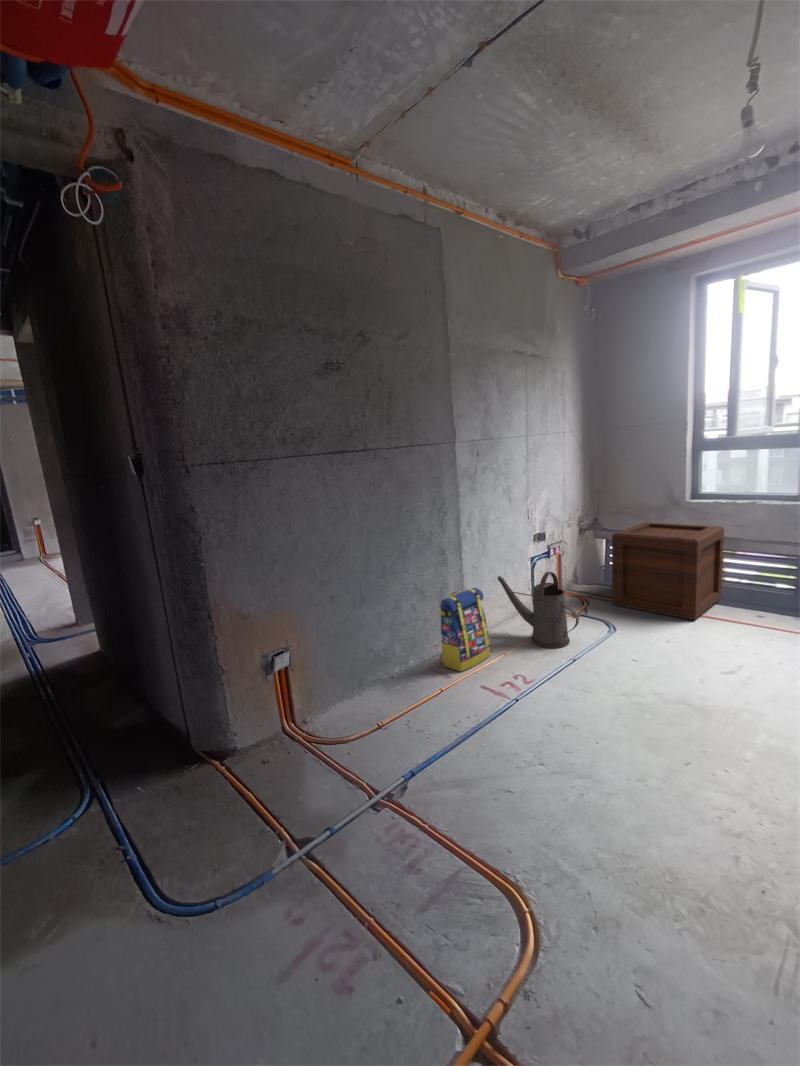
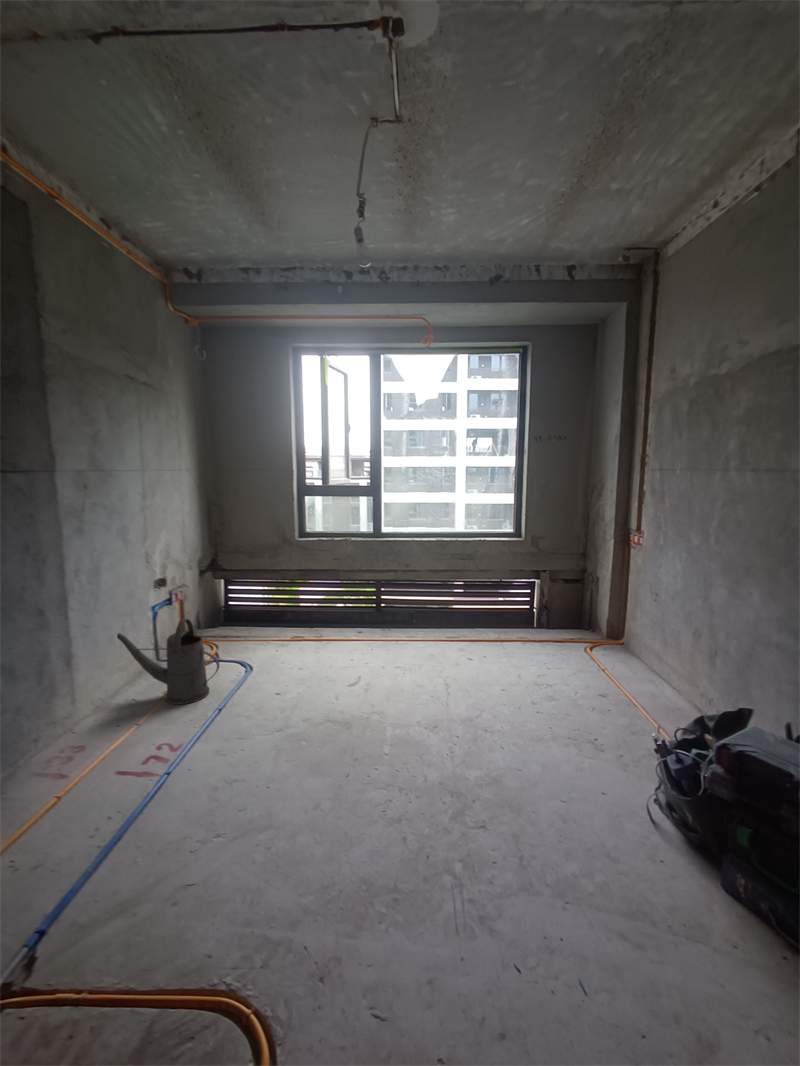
wooden crate: present [612,522,724,620] -> none [237,560,325,643]
backpack: present [439,588,490,671] -> none [39,652,117,768]

